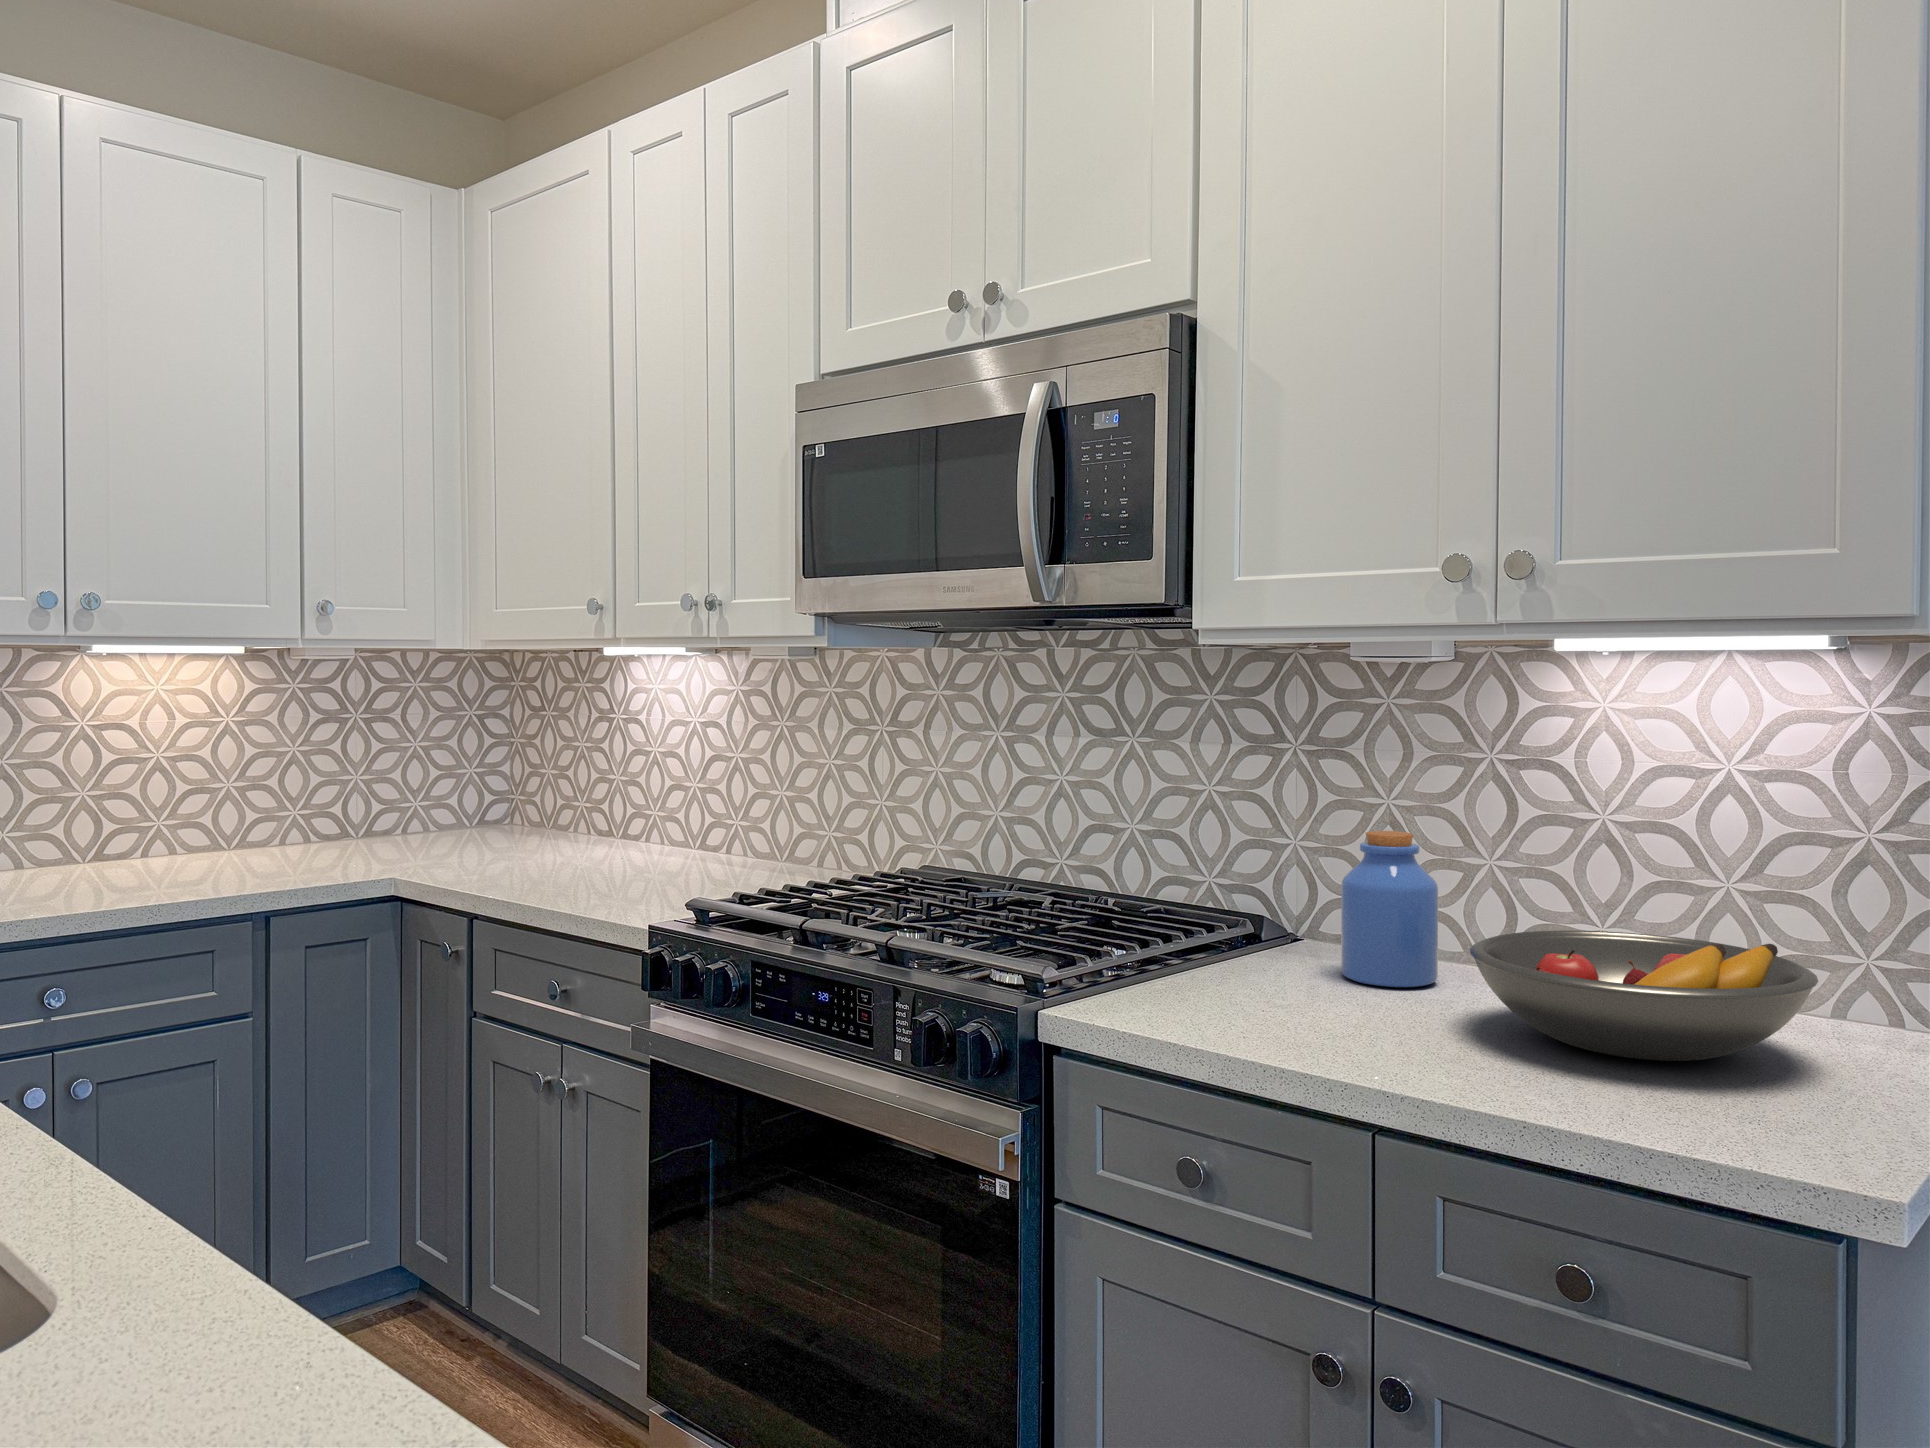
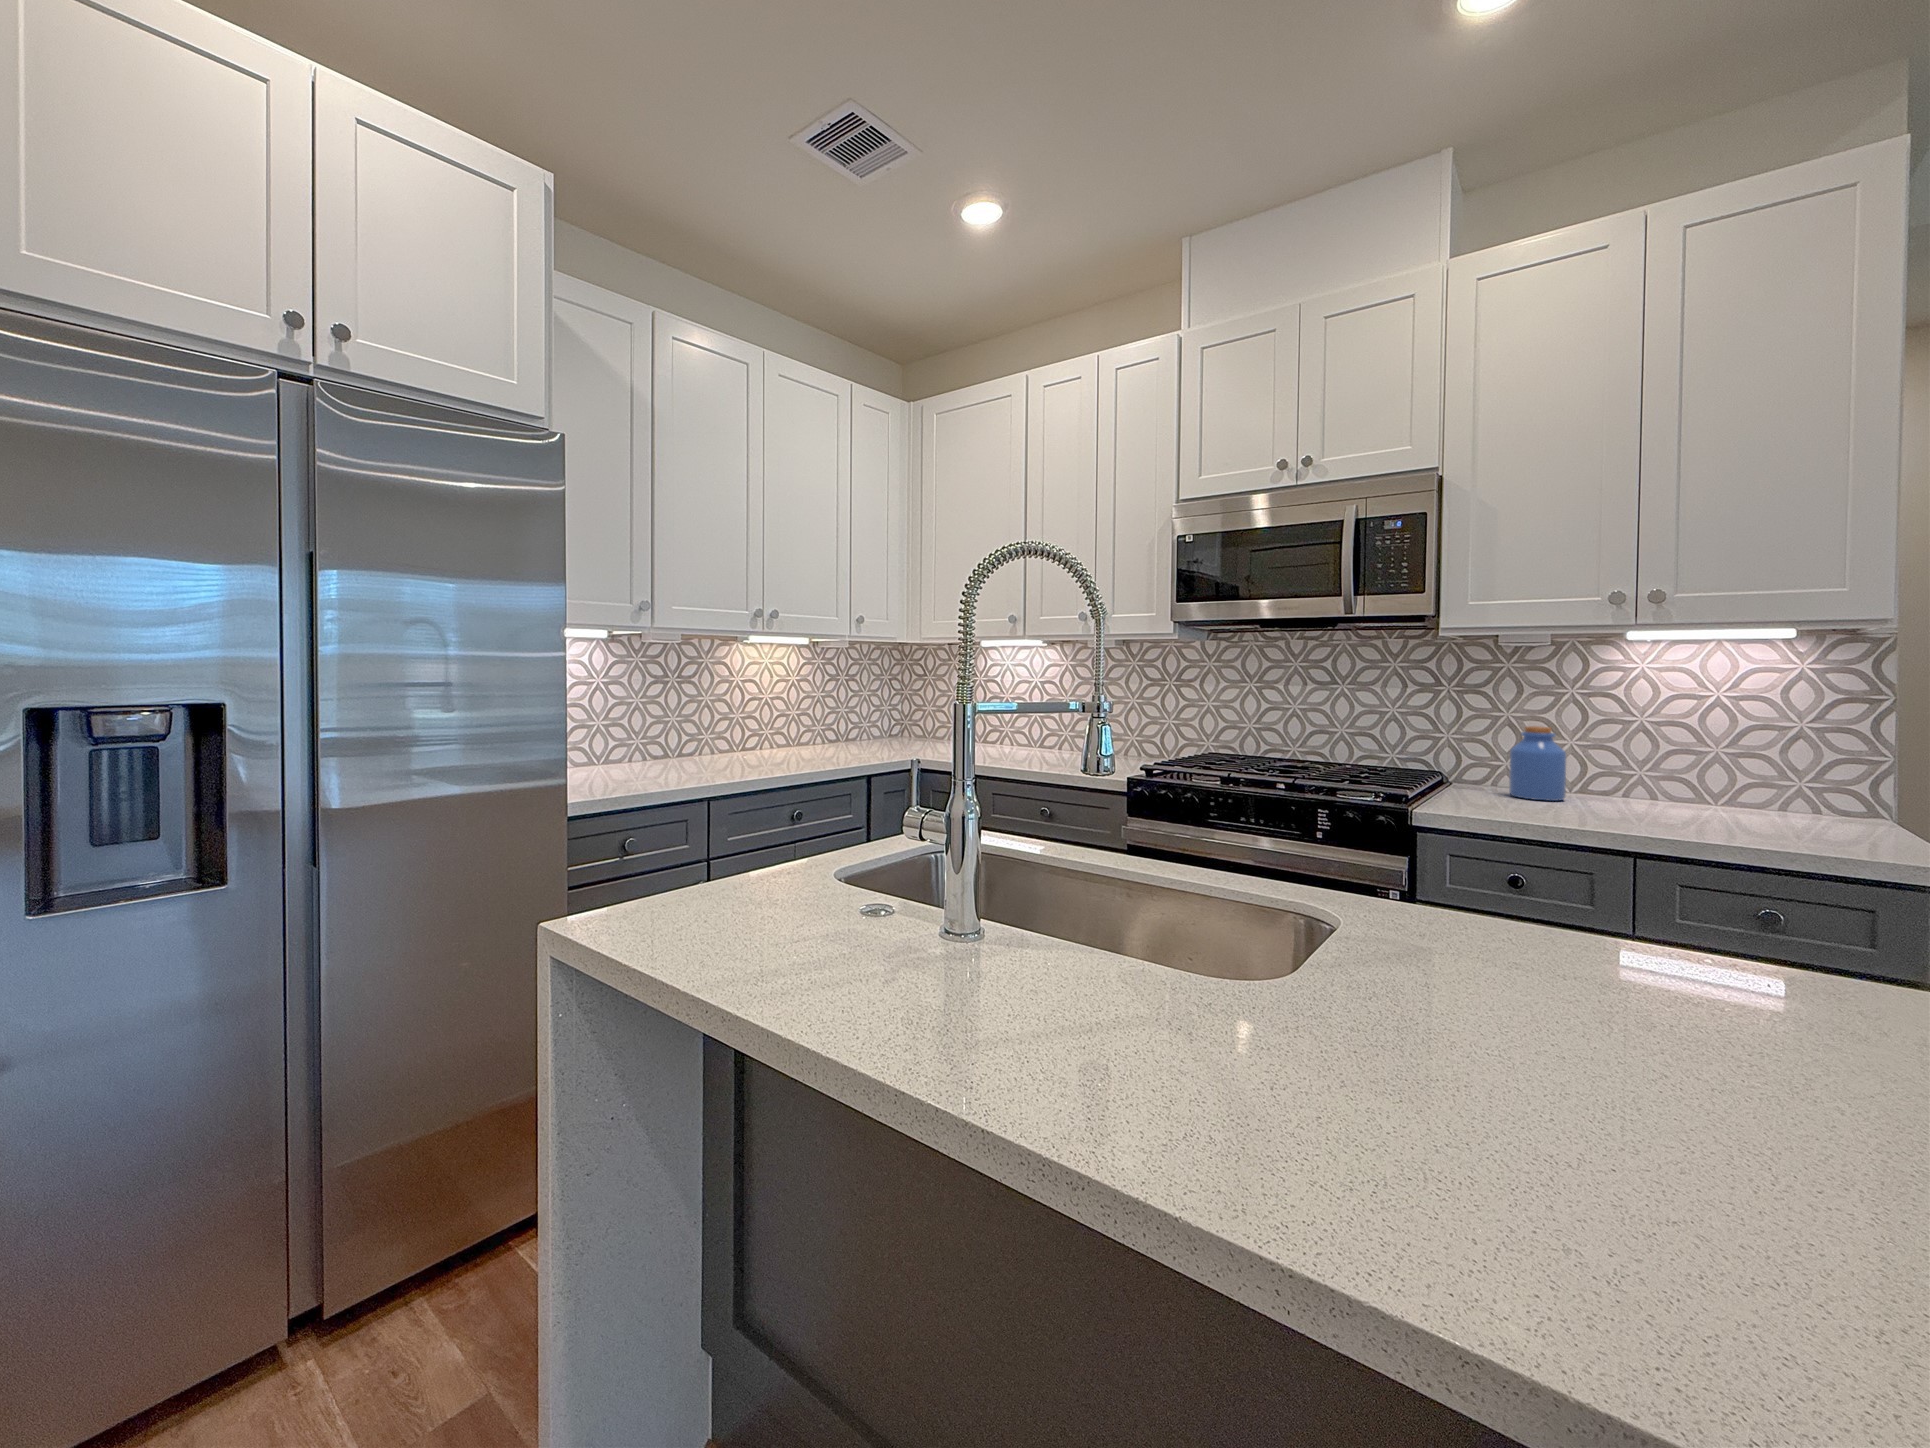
fruit bowl: present [1470,931,1818,1061] -> none [1620,771,1827,826]

